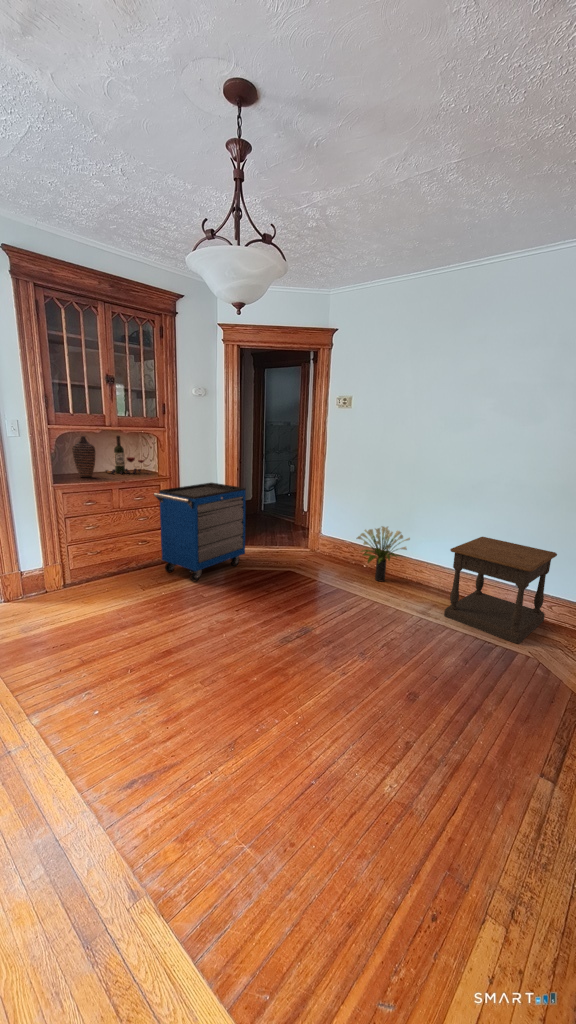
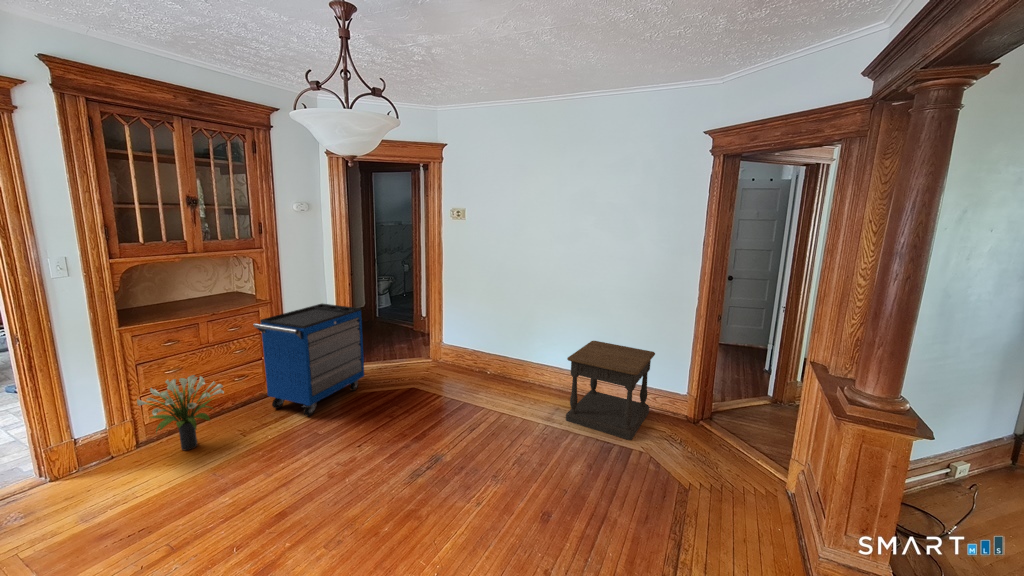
decorative vase: present [72,436,95,477] -> none [143,264,176,312]
wine bottle: present [106,436,144,474] -> none [189,259,242,304]
potted plant: present [356,526,410,581] -> present [137,375,224,450]

